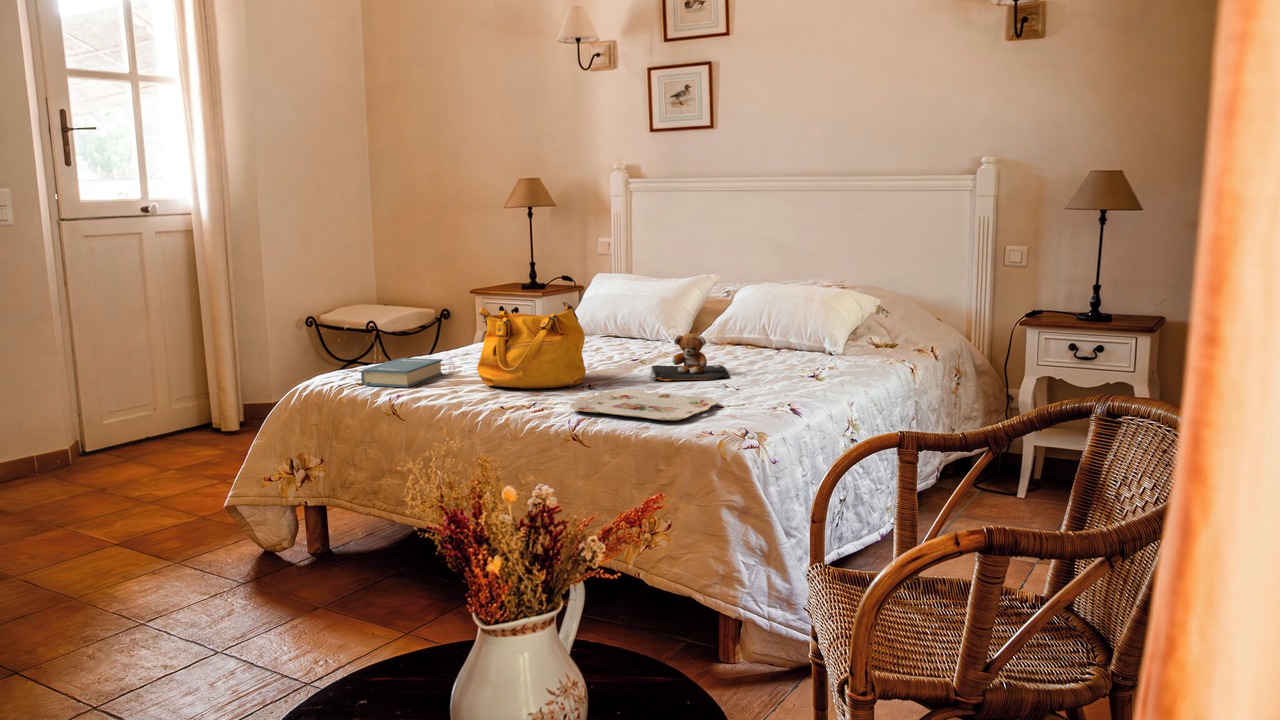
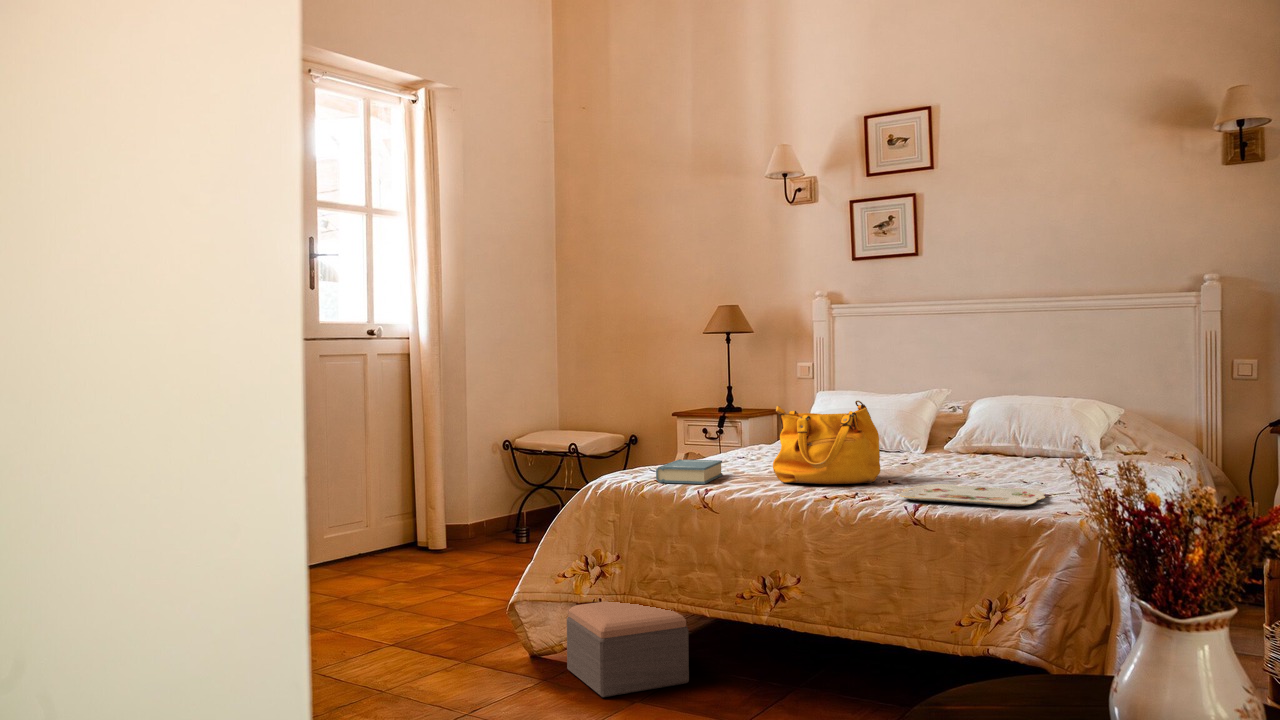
teddy bear: present [651,333,730,381] -> none [928,434,1021,479]
footstool: none [268,498,384,603] -> present [567,602,689,697]

